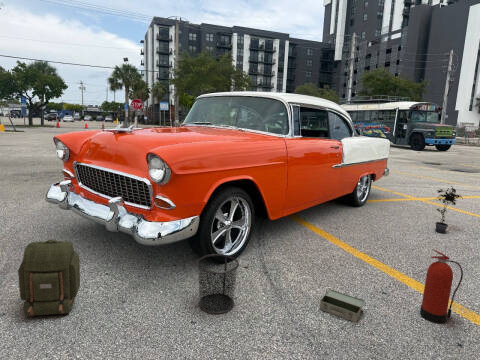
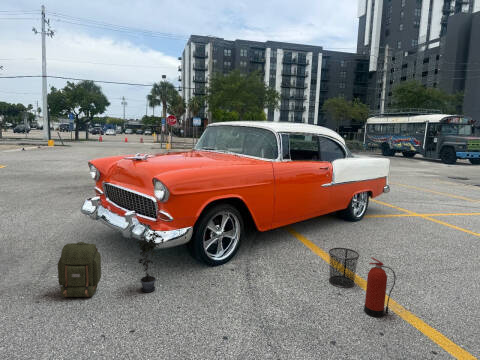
potted plant: present [435,186,463,233] -> present [137,229,162,292]
waste bin: present [196,254,239,314] -> present [329,248,359,288]
toolbox: present [320,290,364,322] -> none [282,288,318,314]

